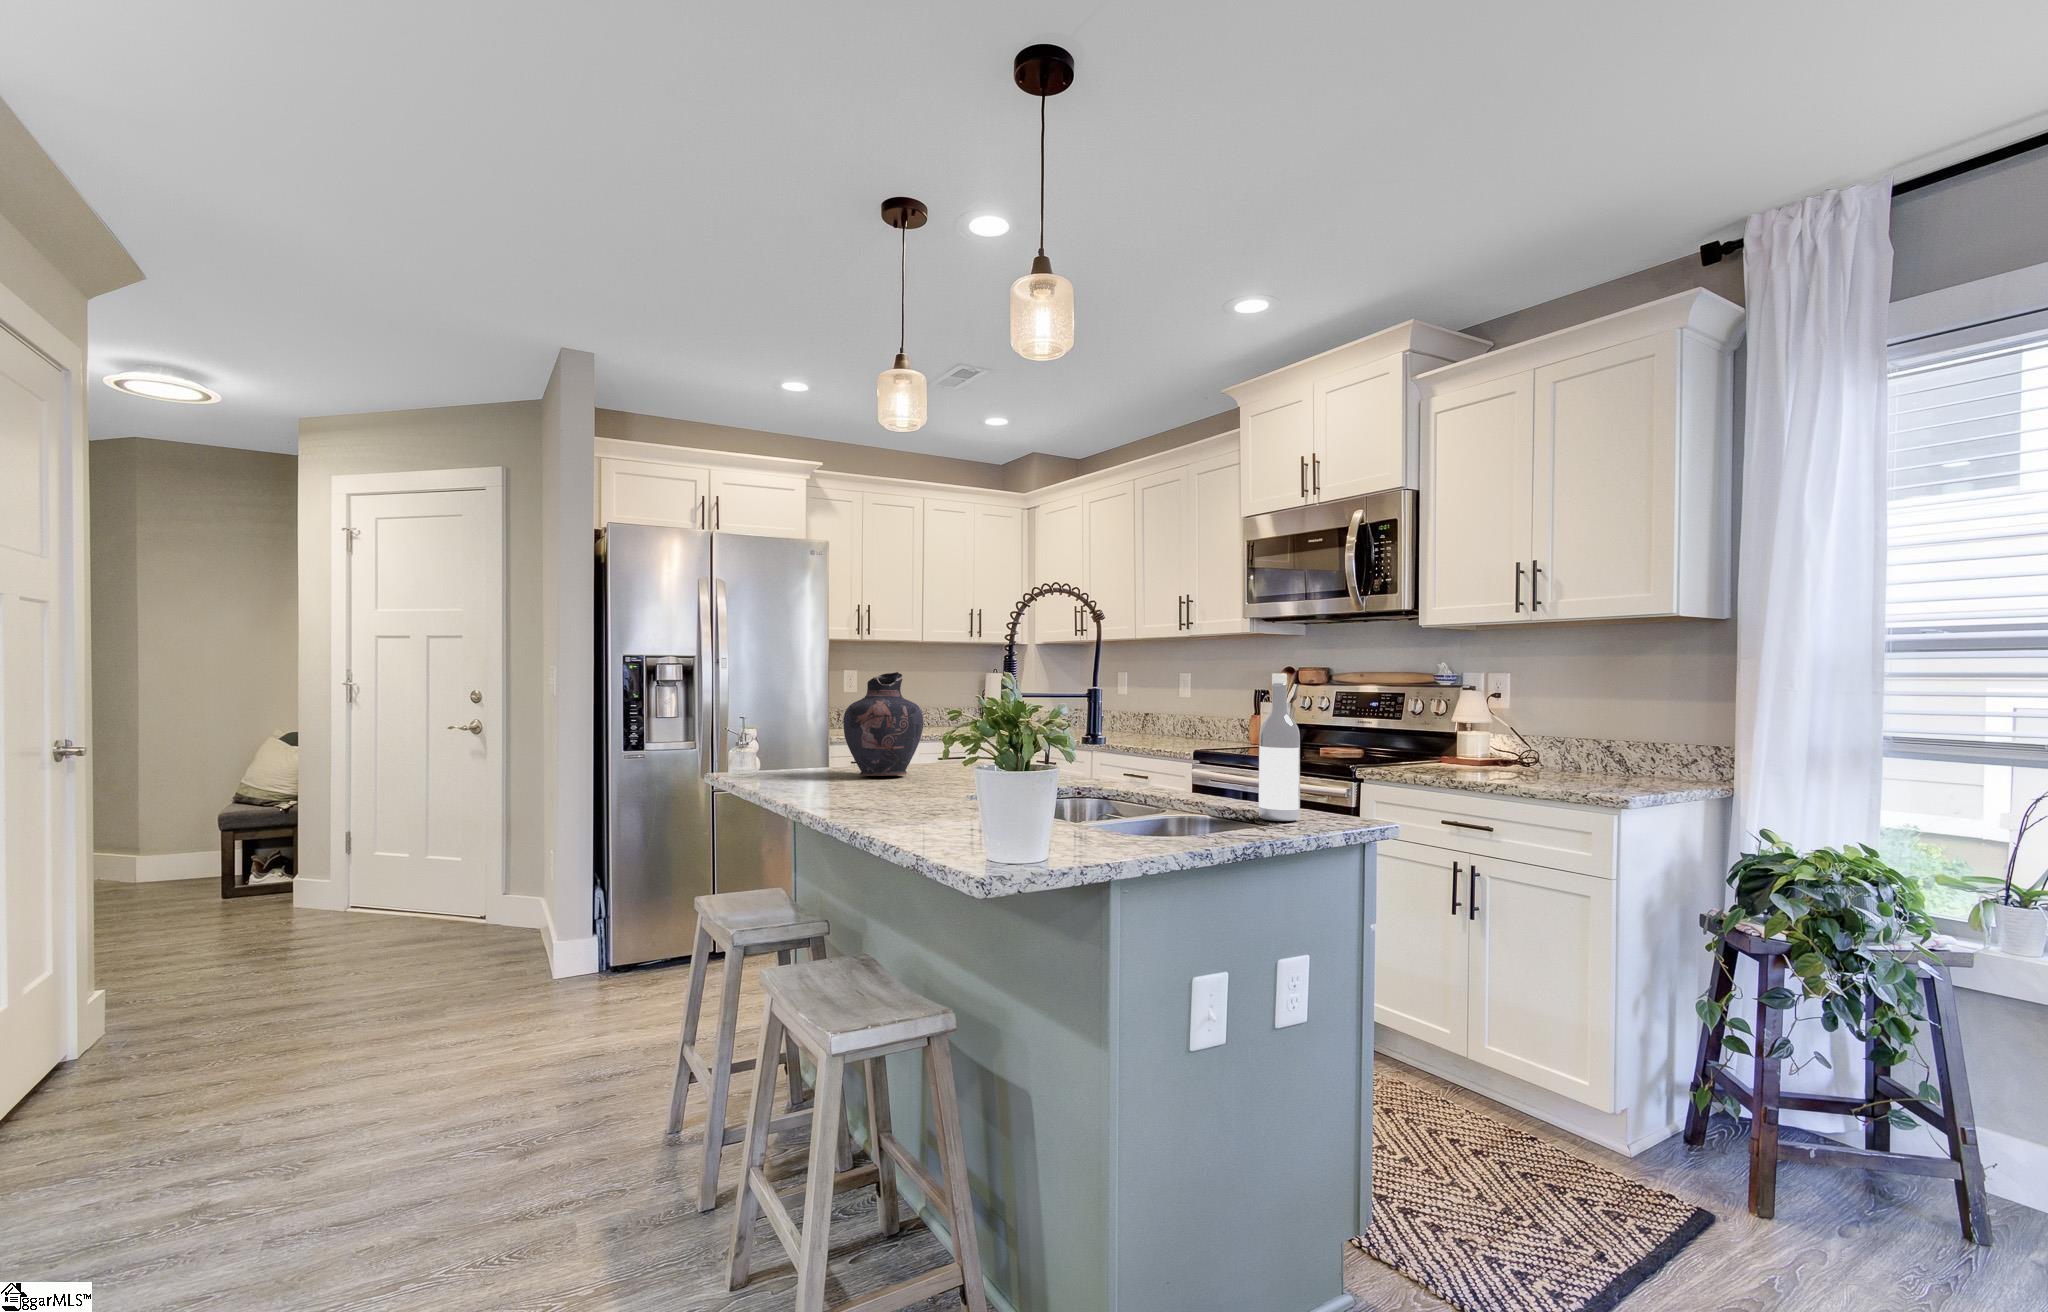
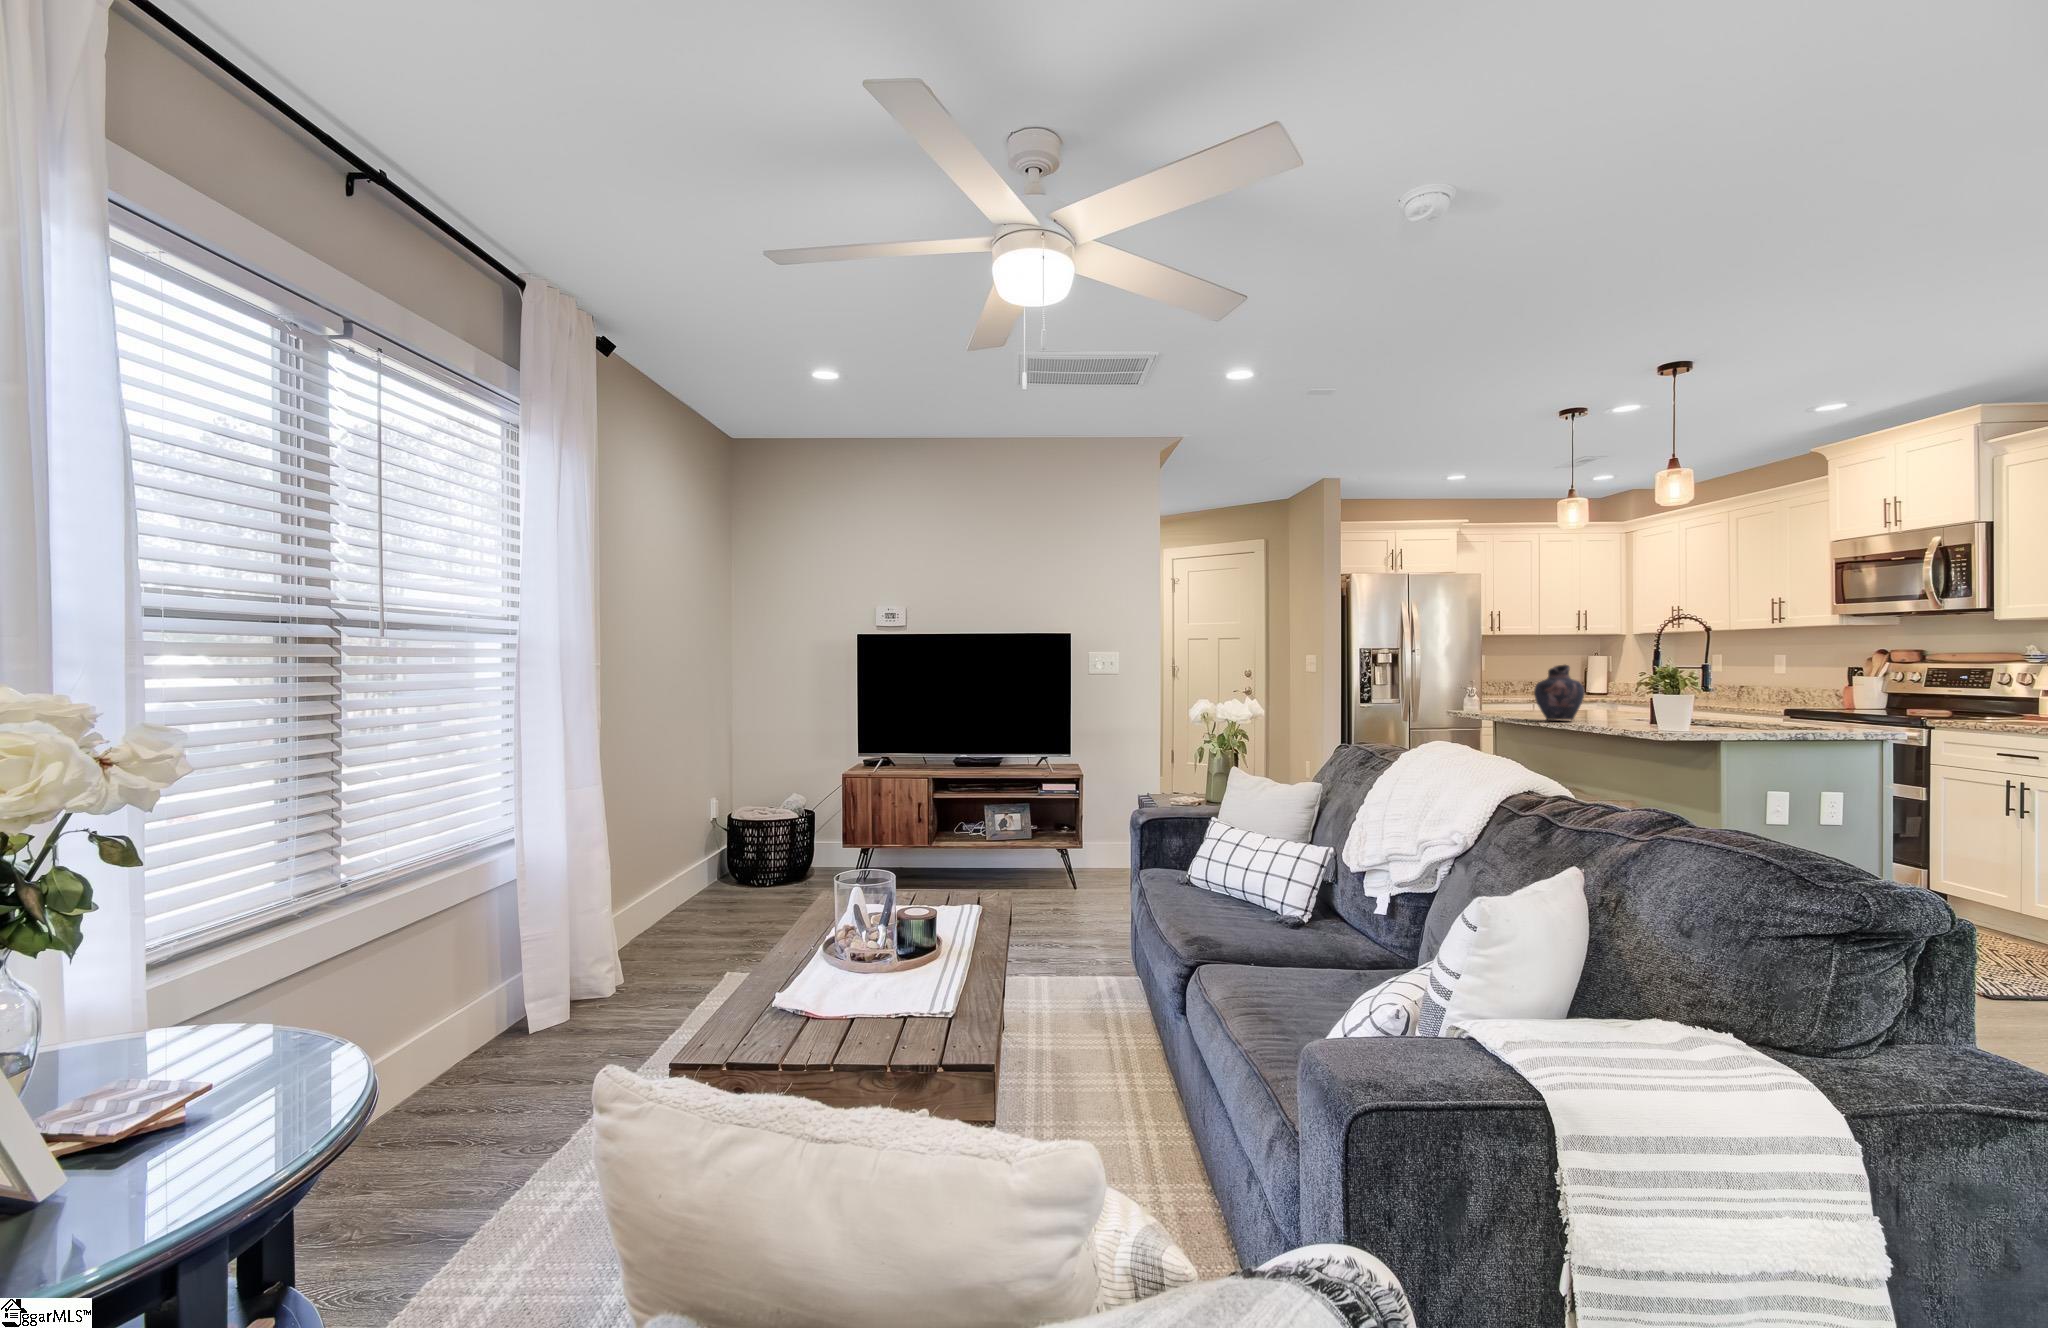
wine bottle: present [1259,673,1300,821] -> none [1817,665,1846,741]

